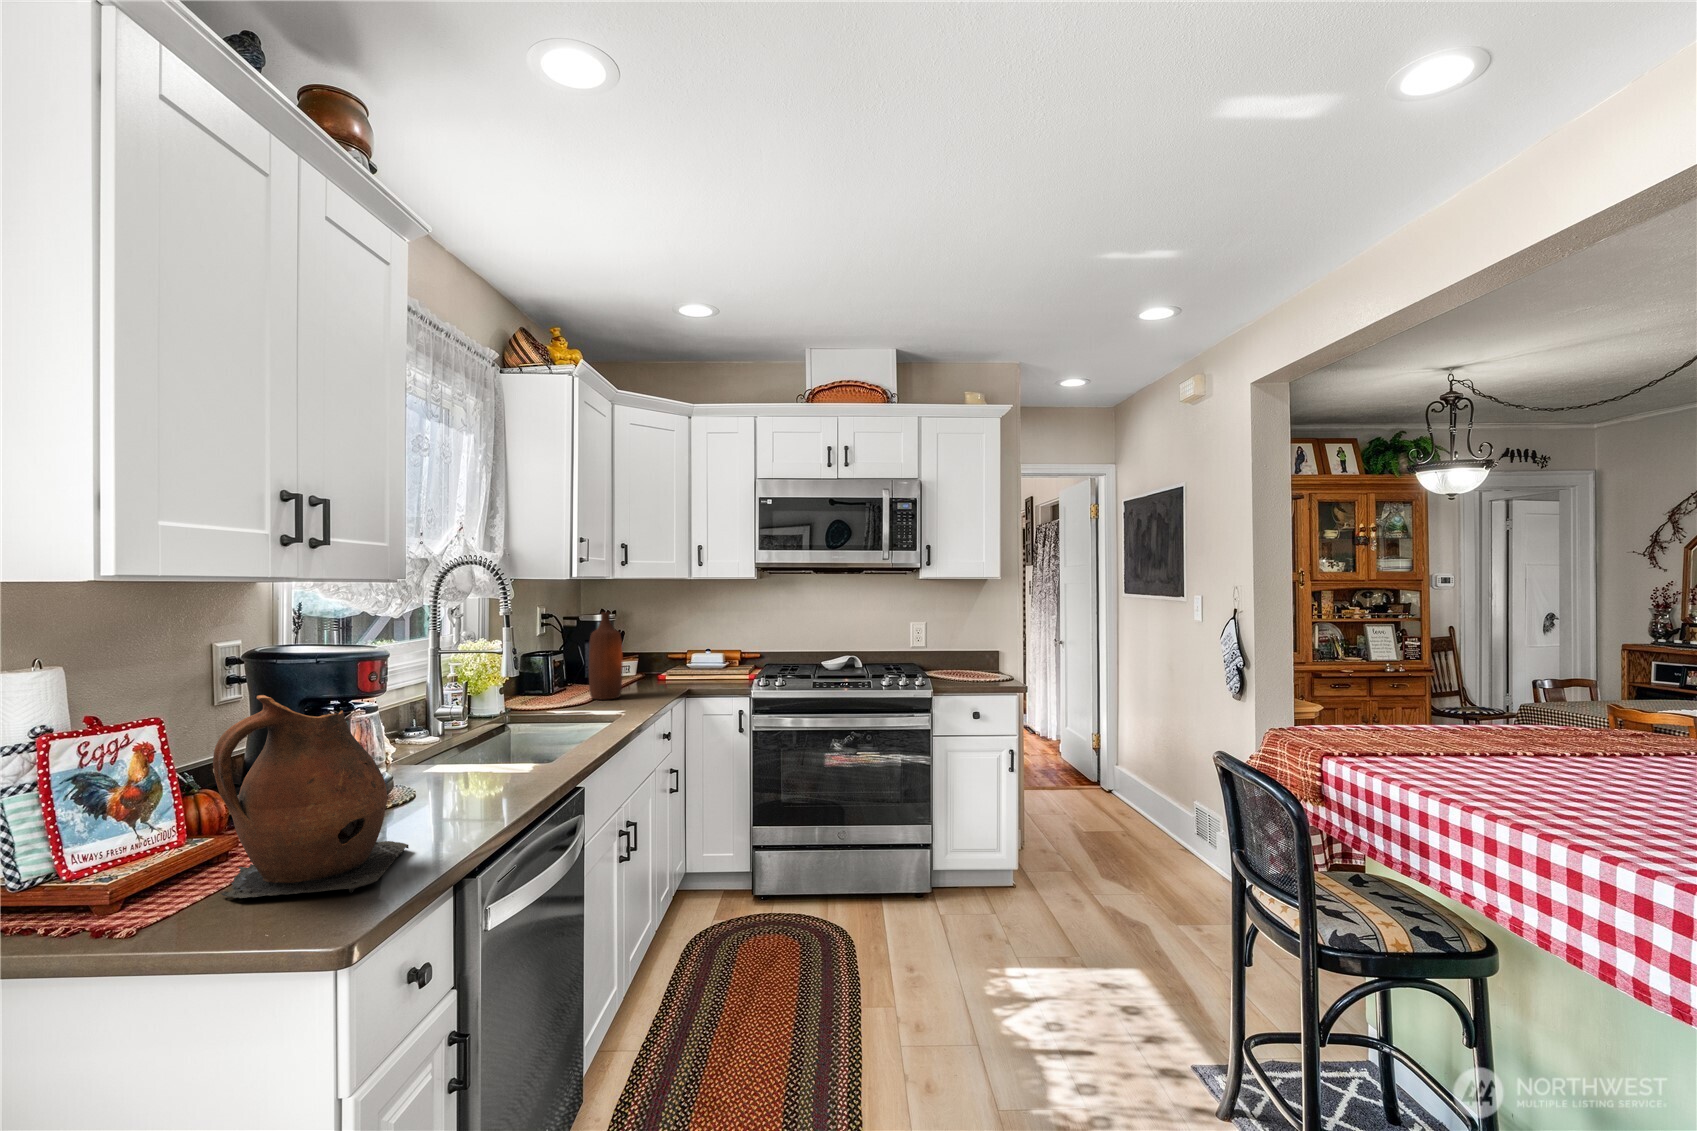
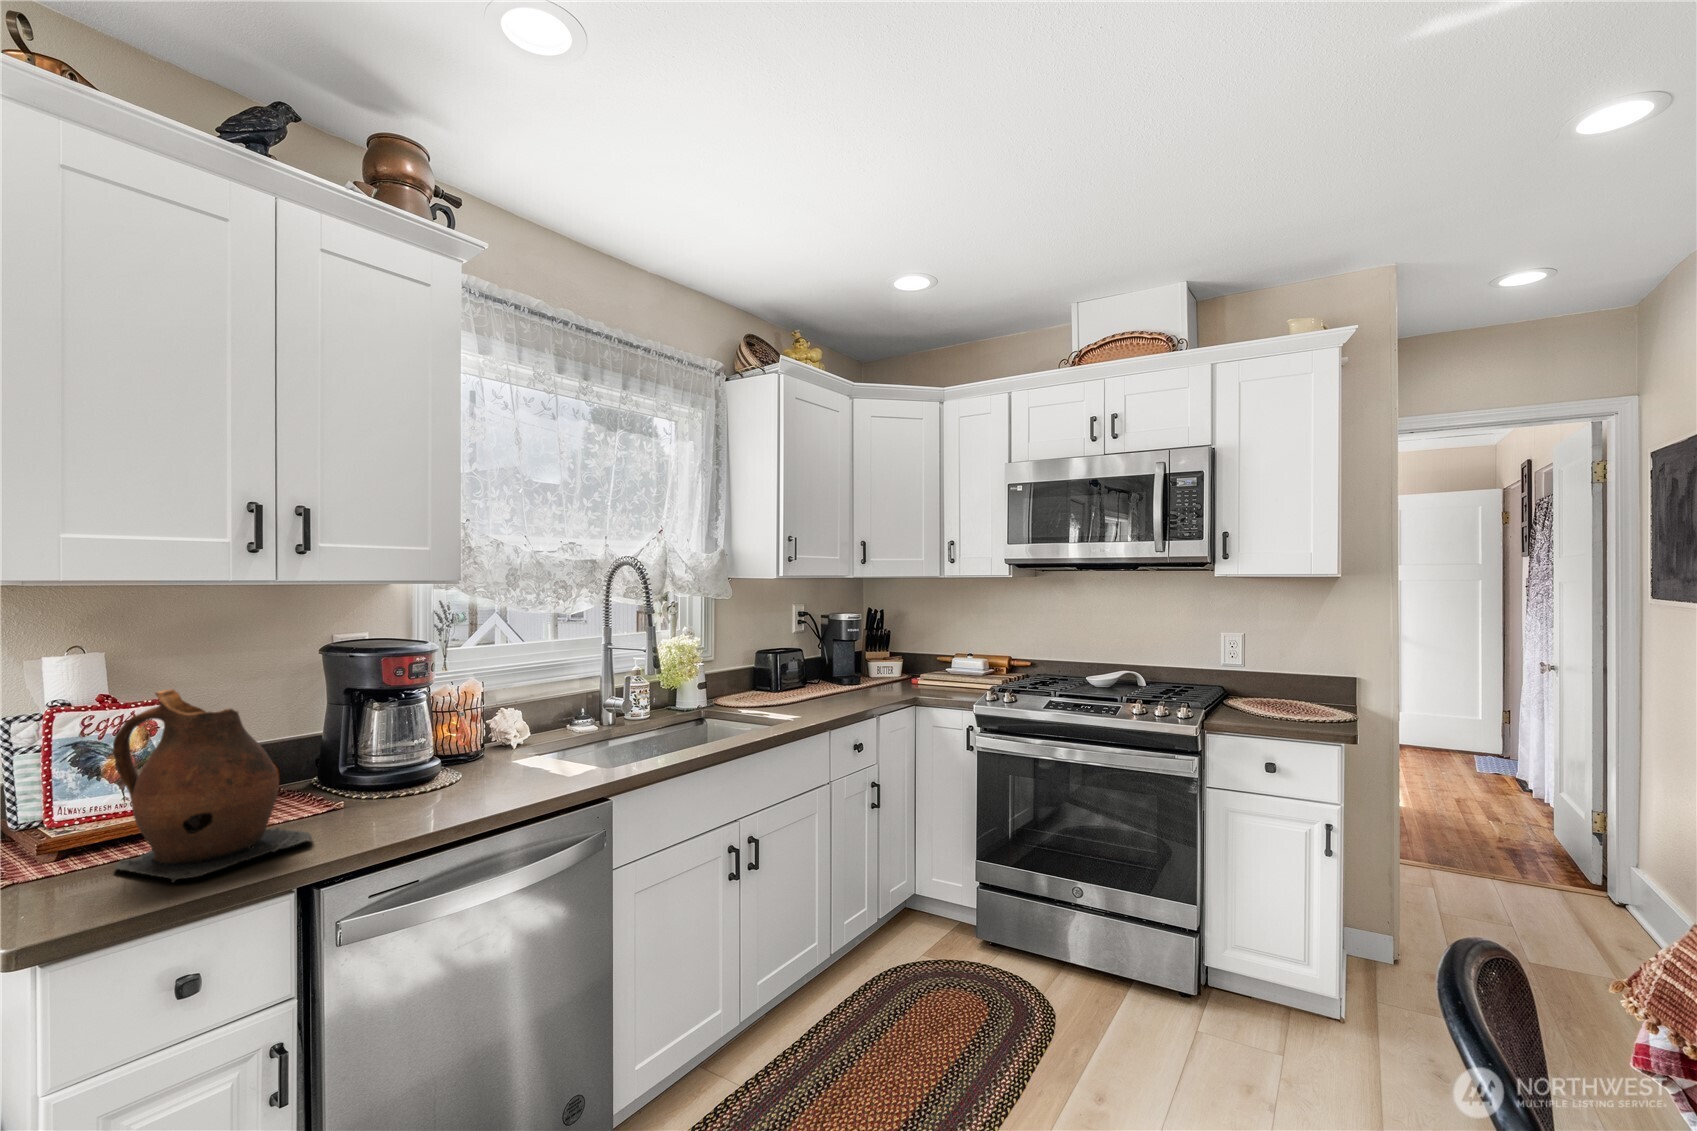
bottle: present [589,612,623,700] -> none [795,611,828,701]

